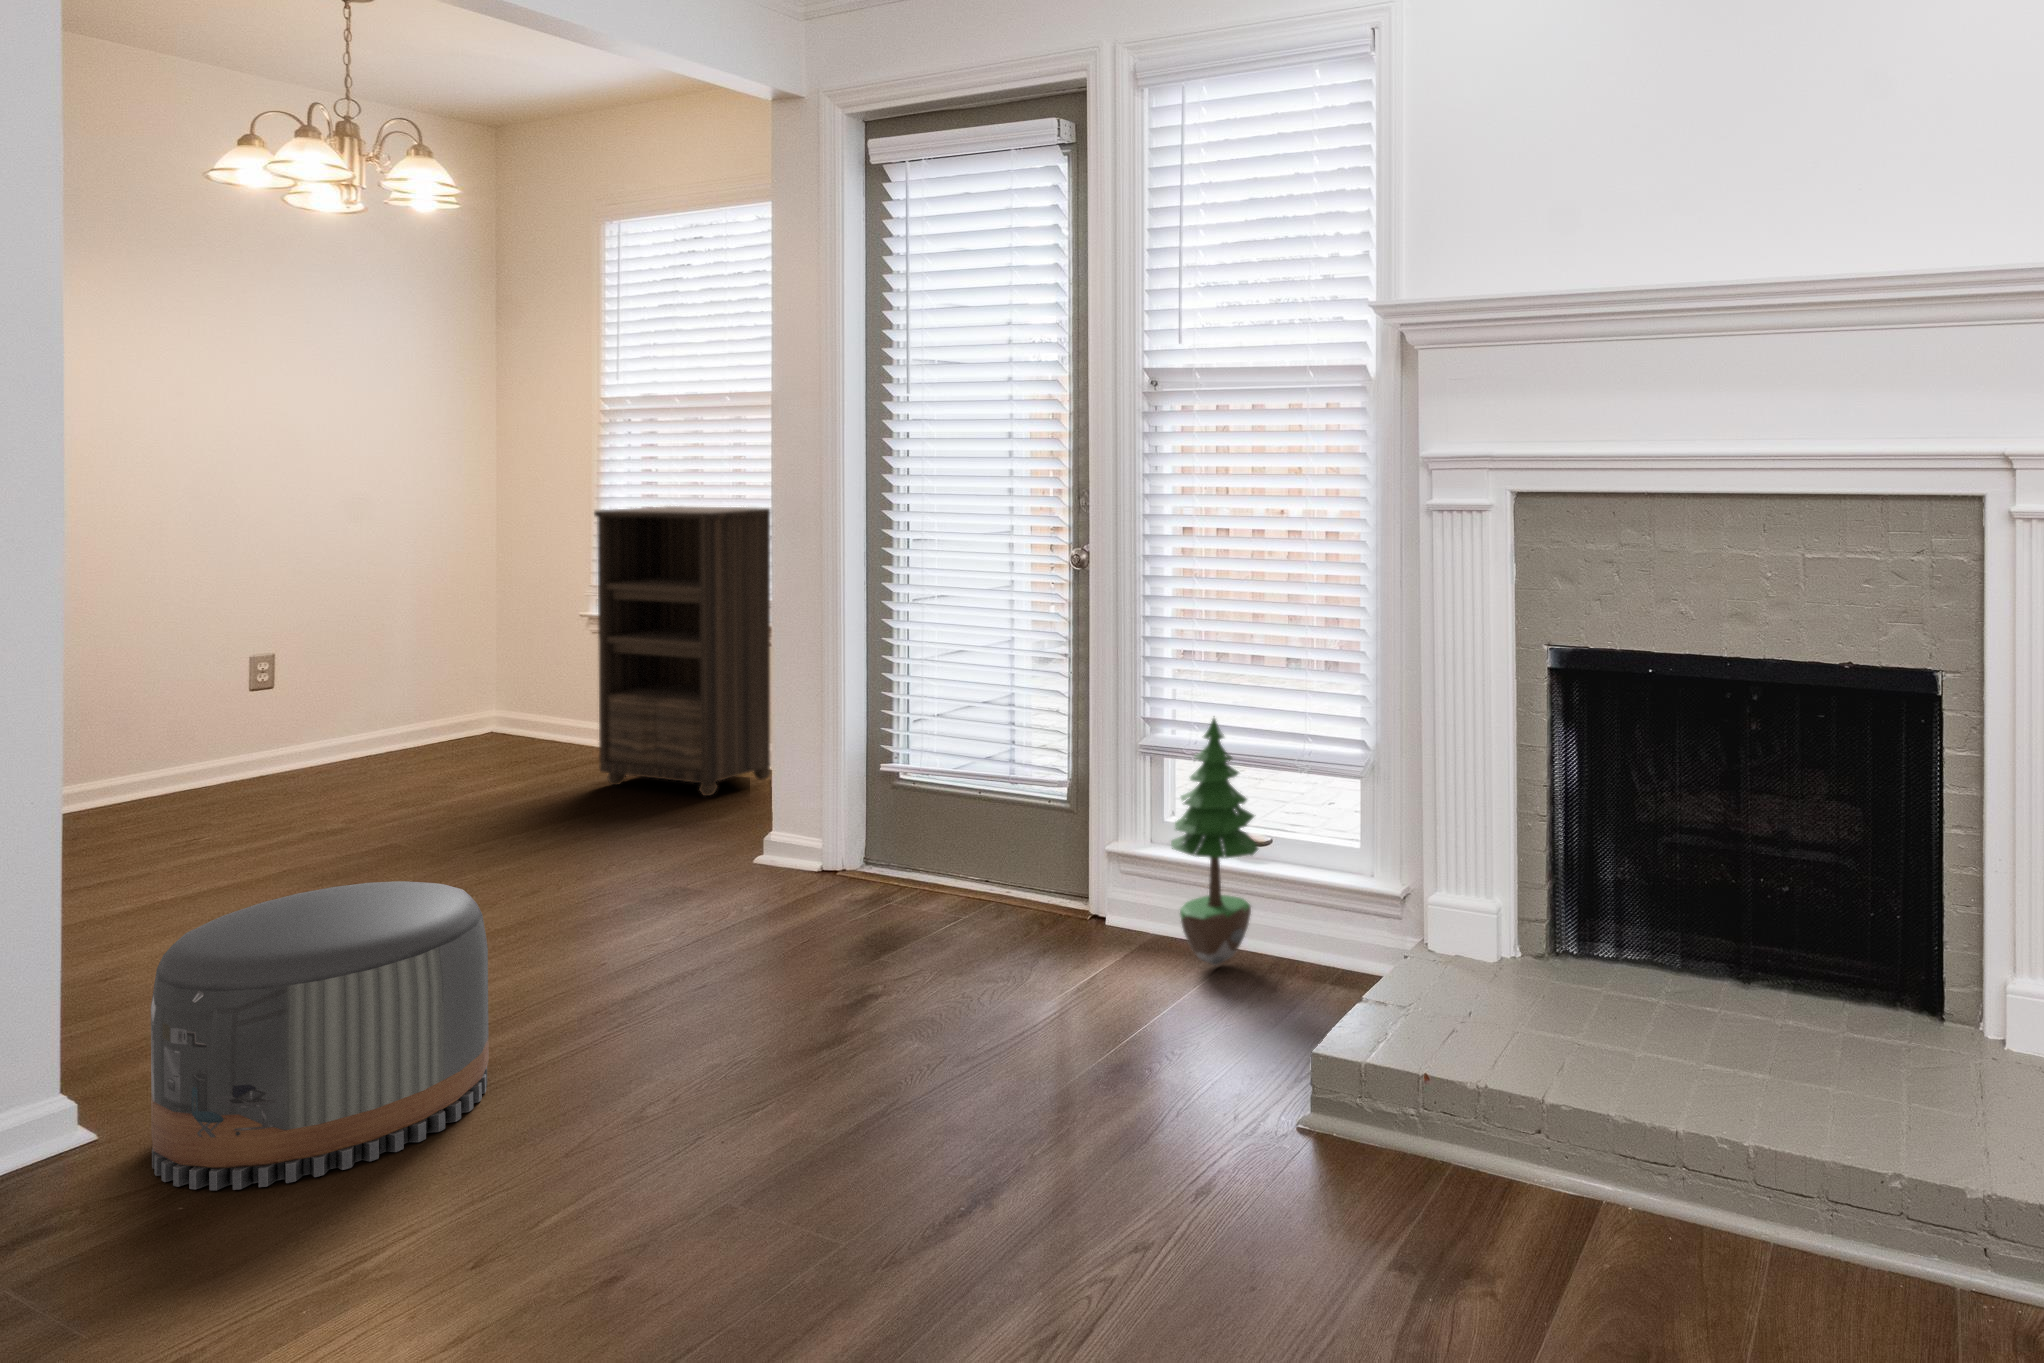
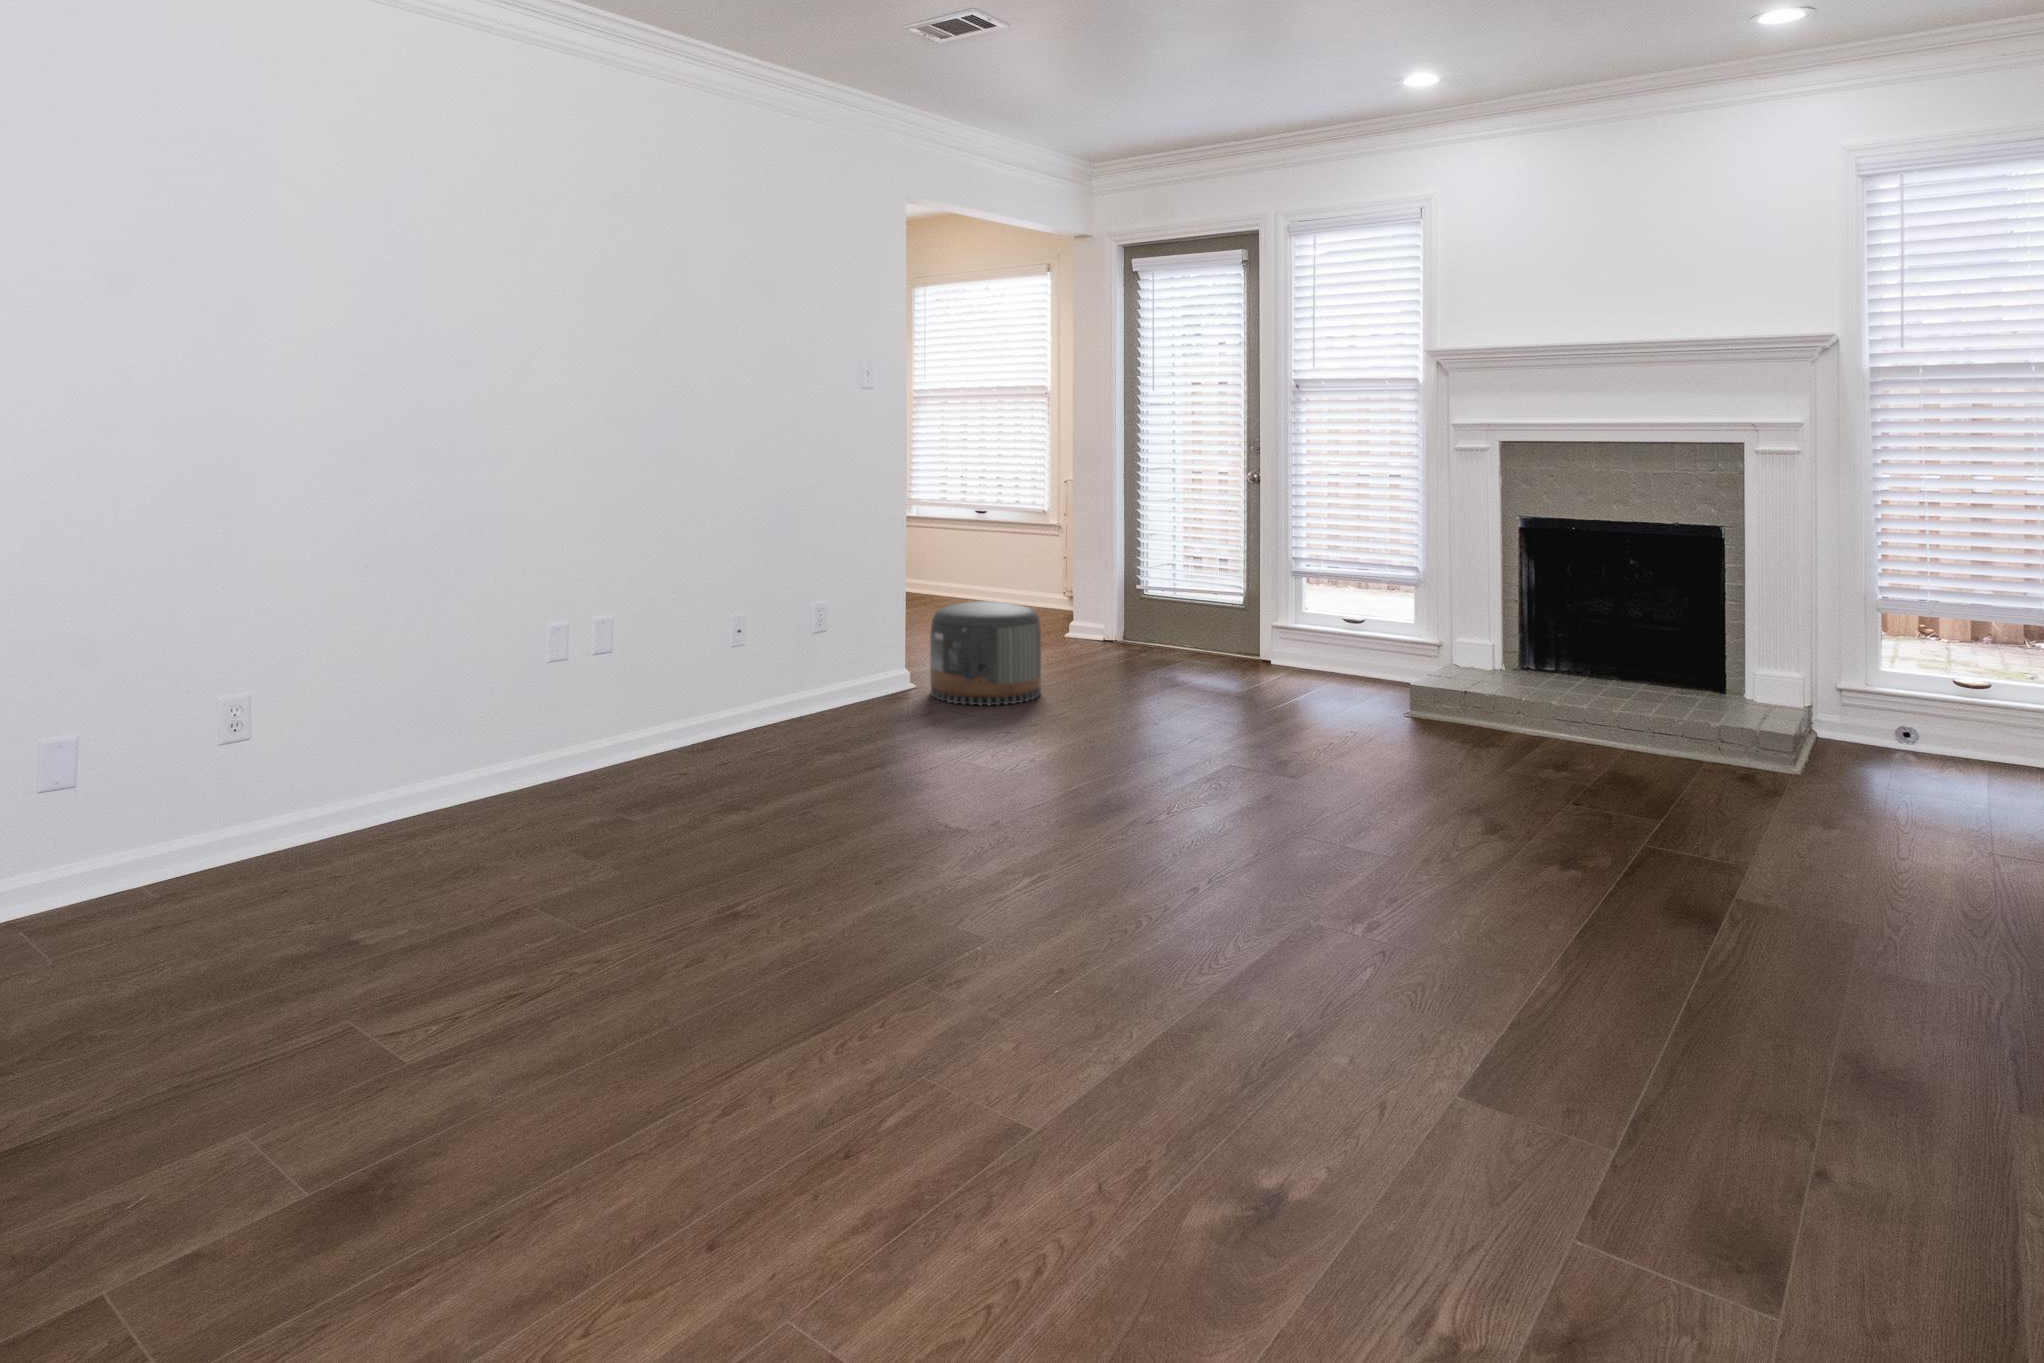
bookshelf: present [594,506,771,796] -> none [936,455,1034,613]
potted tree: present [1171,718,1258,966] -> none [1314,553,1360,677]

